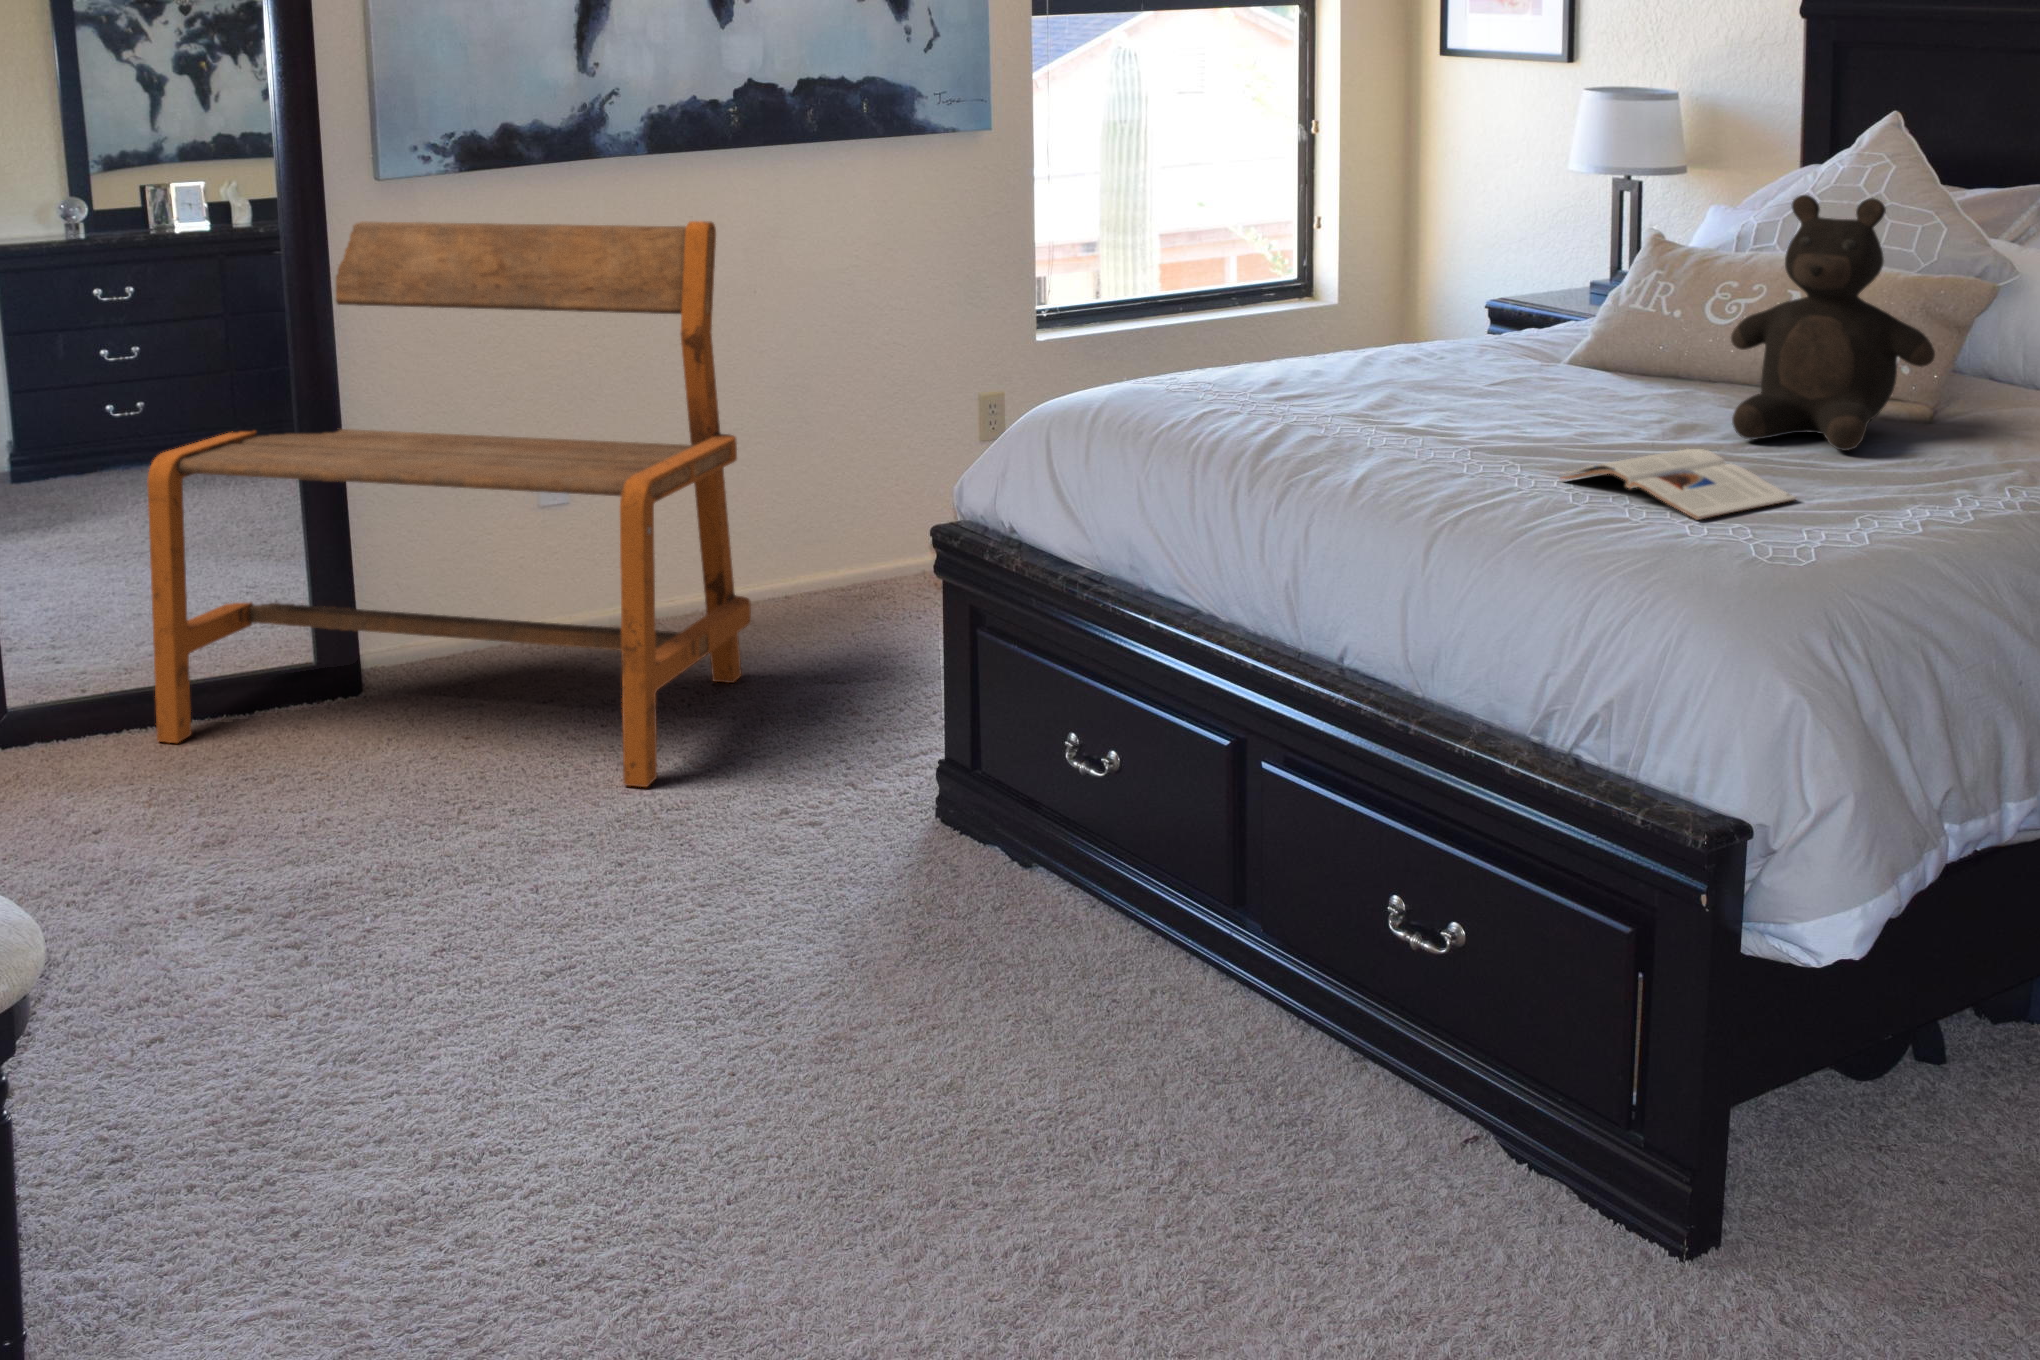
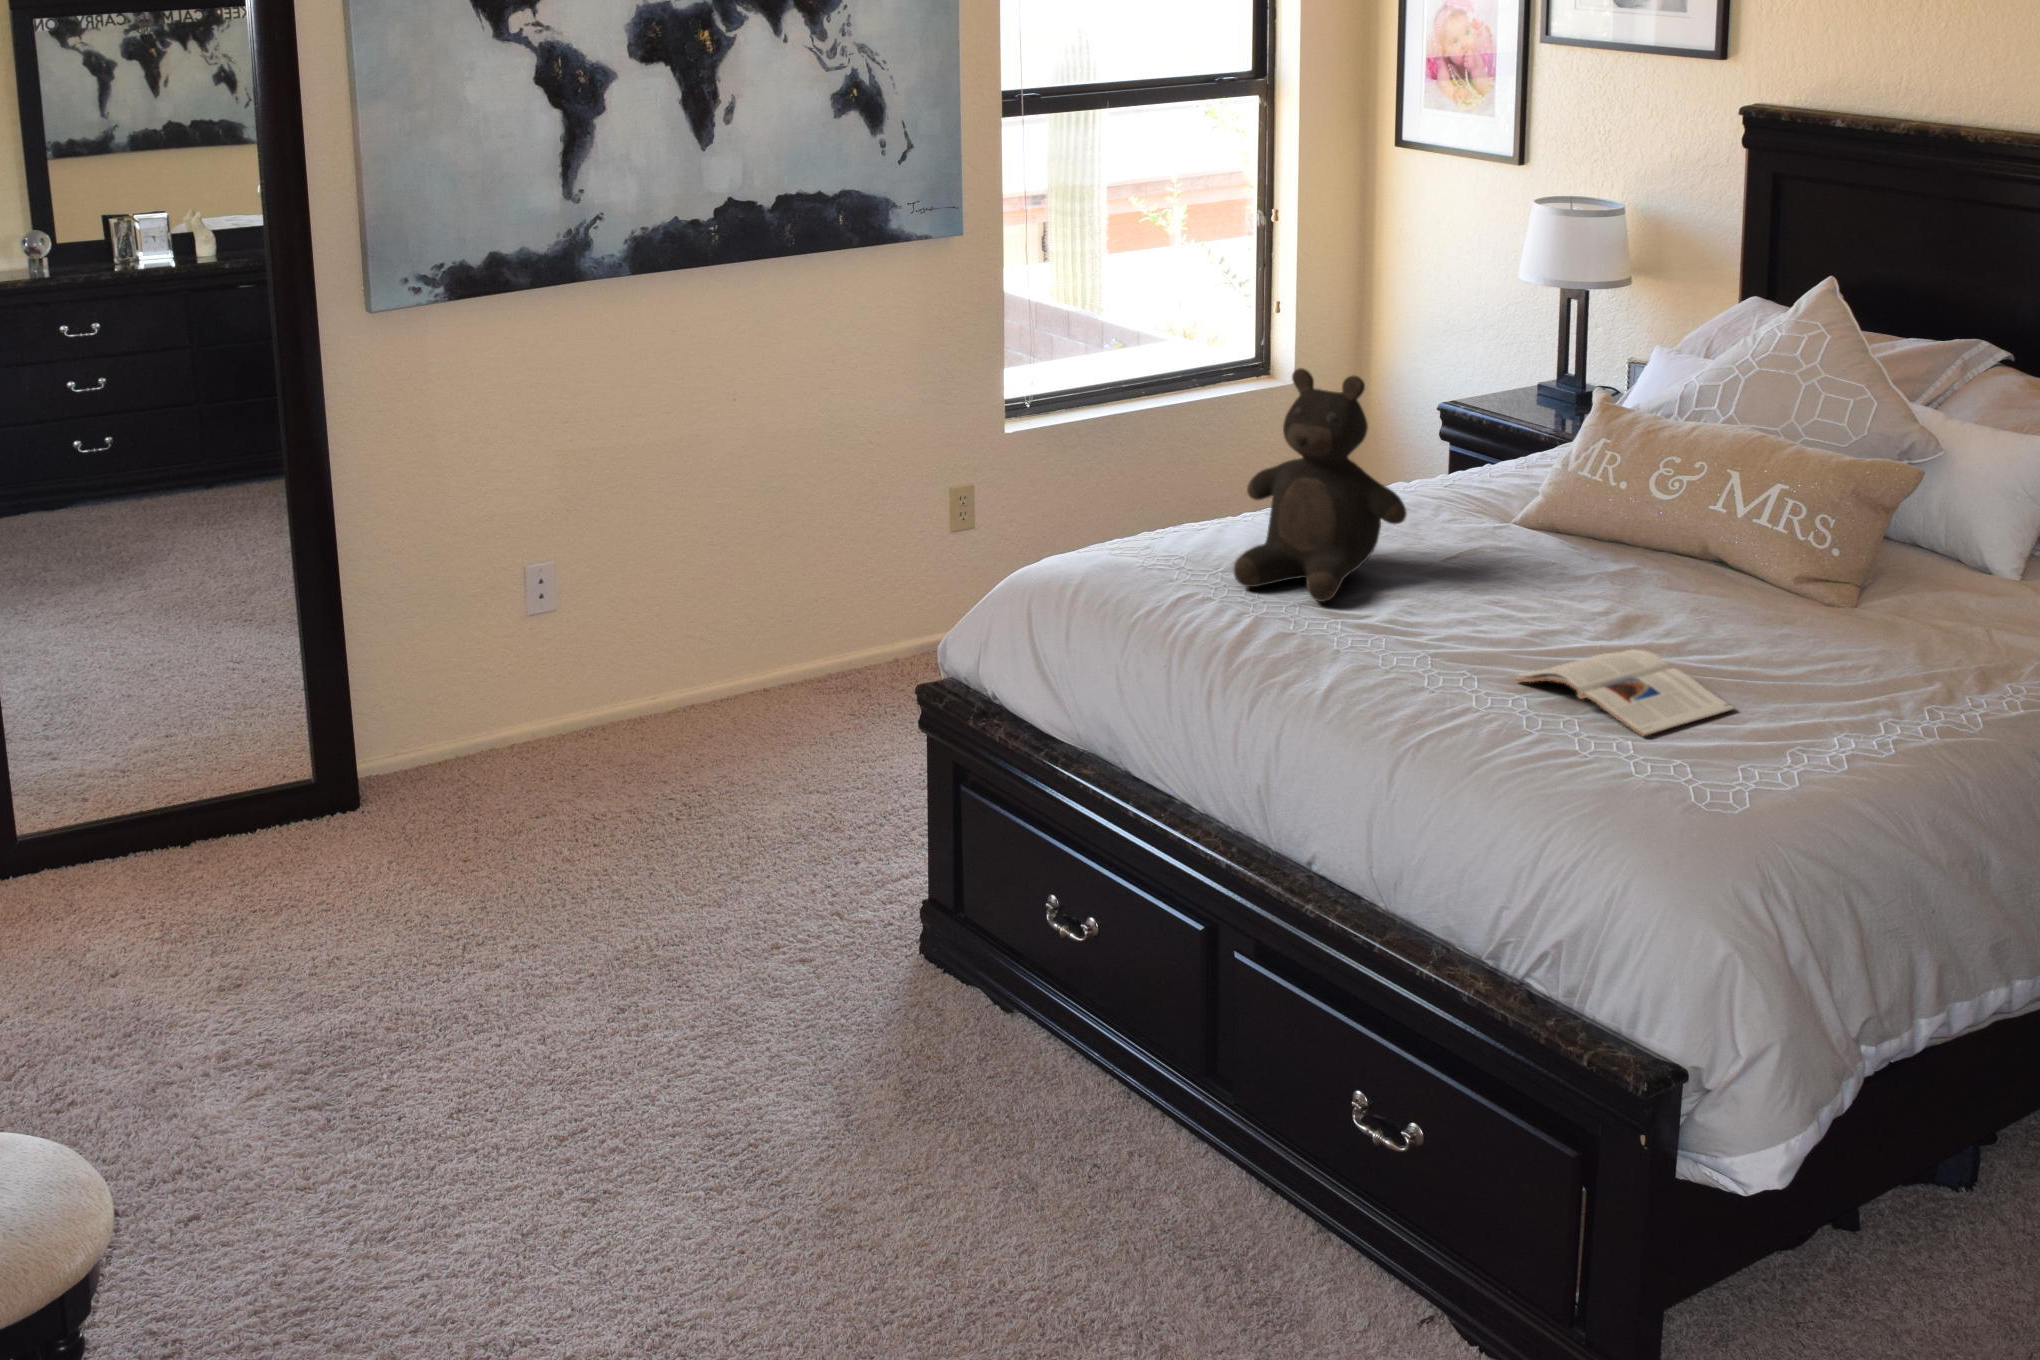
teddy bear: present [1731,195,1935,451] -> present [1234,368,1407,602]
bench: present [148,221,751,787] -> none [149,342,738,922]

